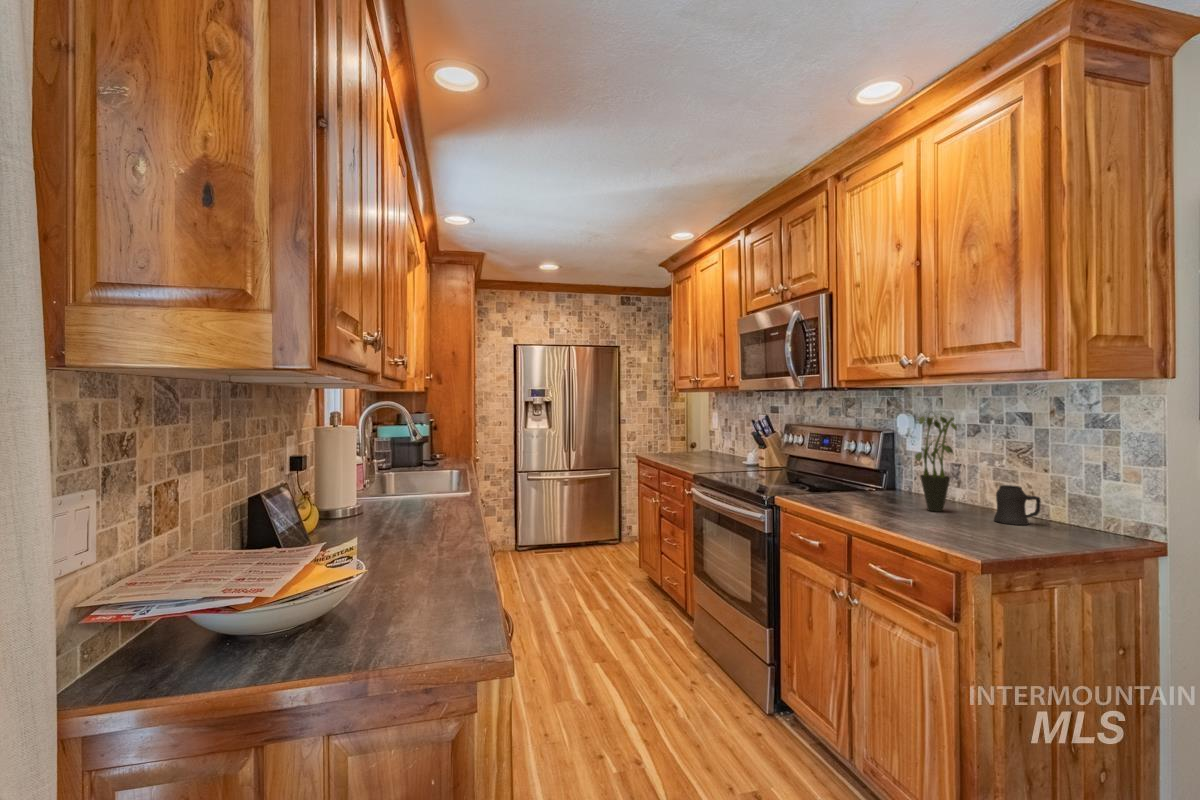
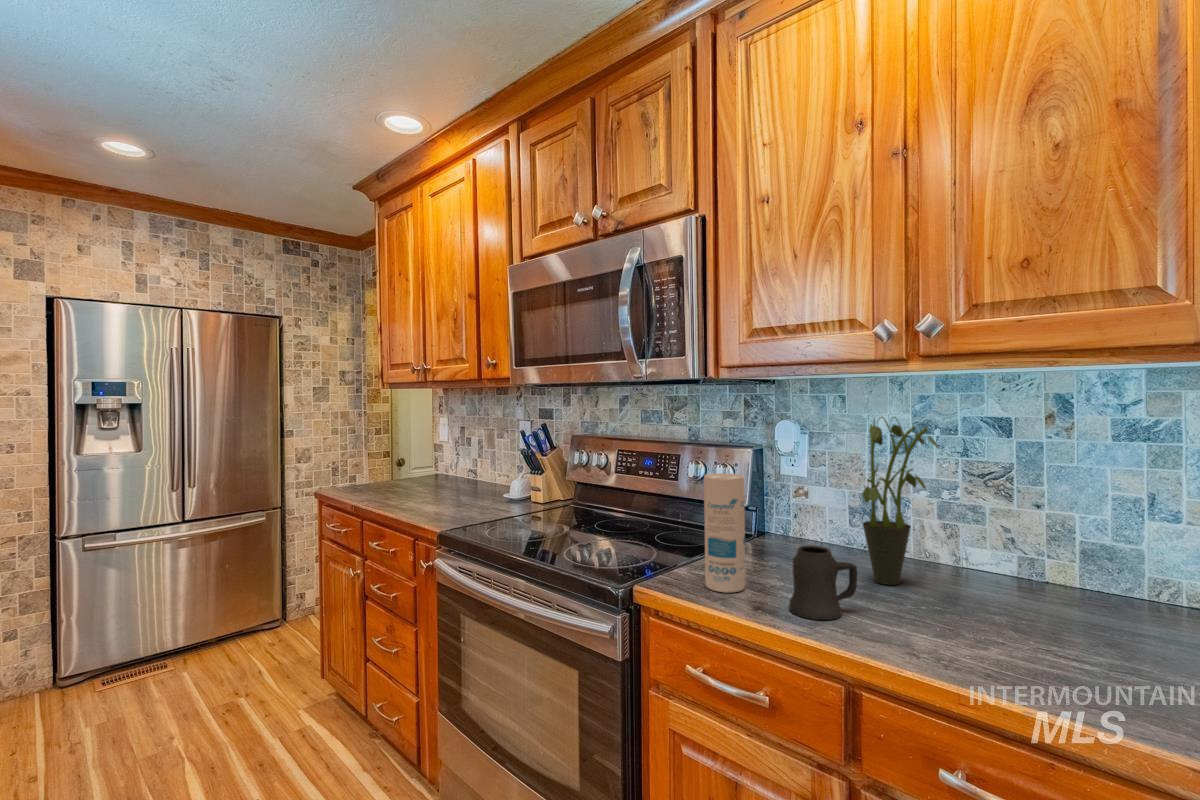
canister: none [817,441,841,504] -> present [704,473,745,593]
mug: present [994,485,1041,525] -> present [789,545,857,620]

